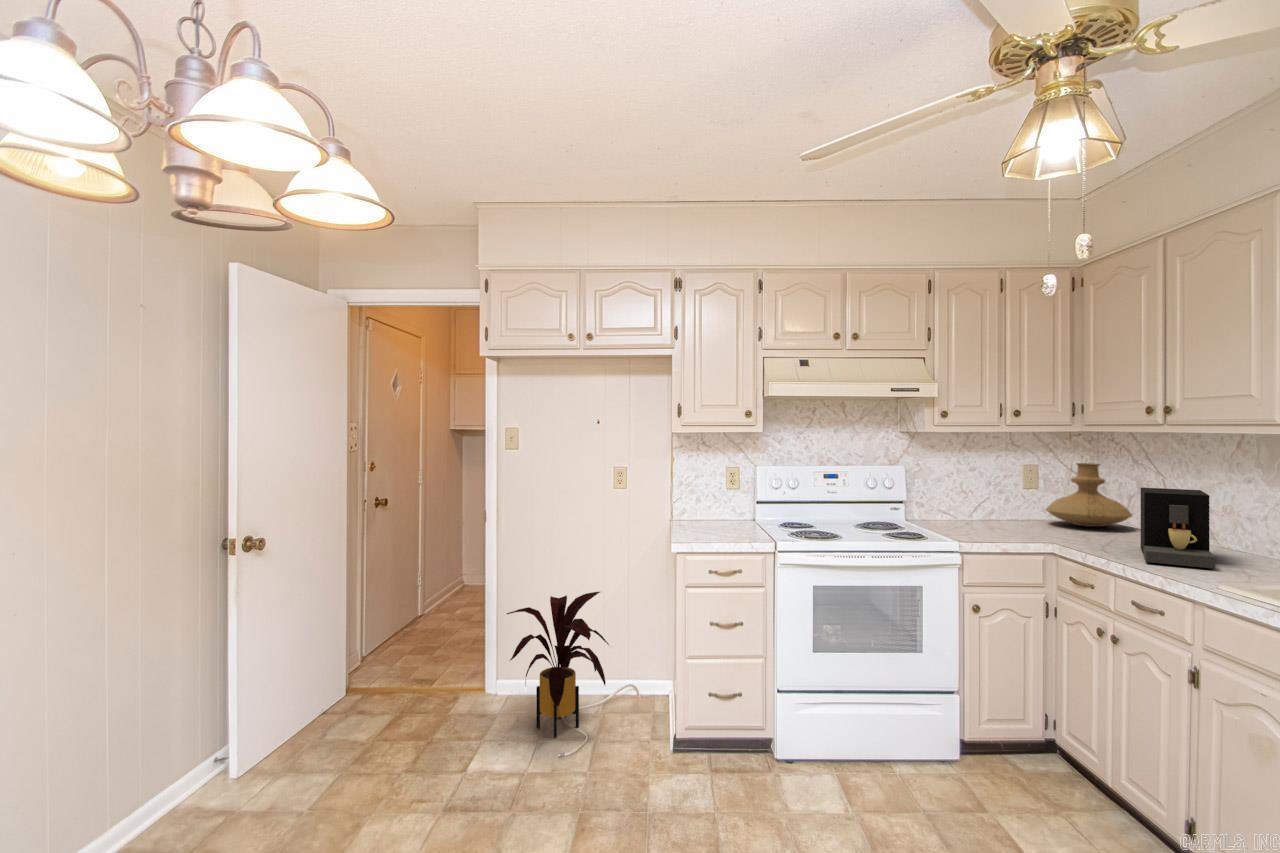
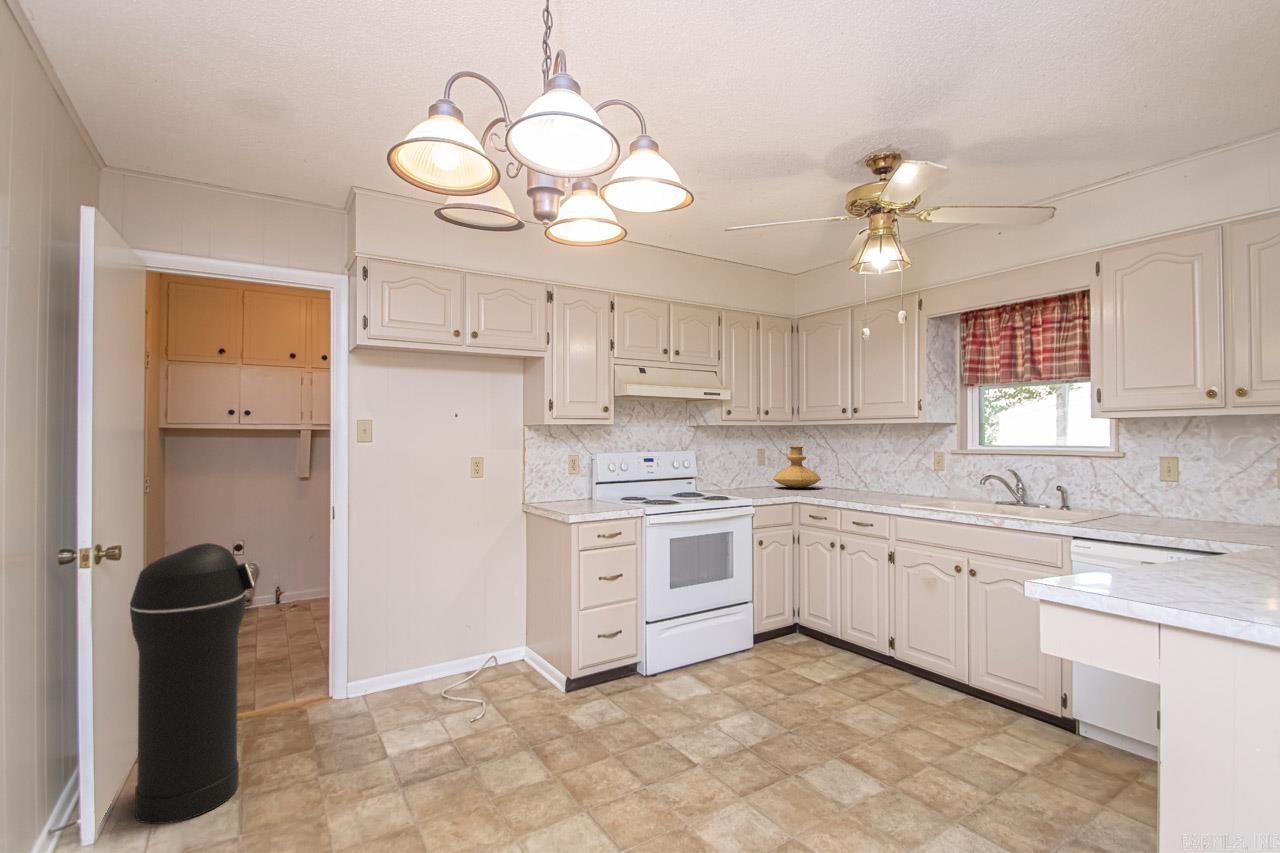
coffee maker: present [1141,488,1215,569] -> none [840,457,888,499]
trash can: none [254,546,352,786] -> present [130,543,254,824]
house plant: present [507,592,609,738] -> none [392,570,507,707]

